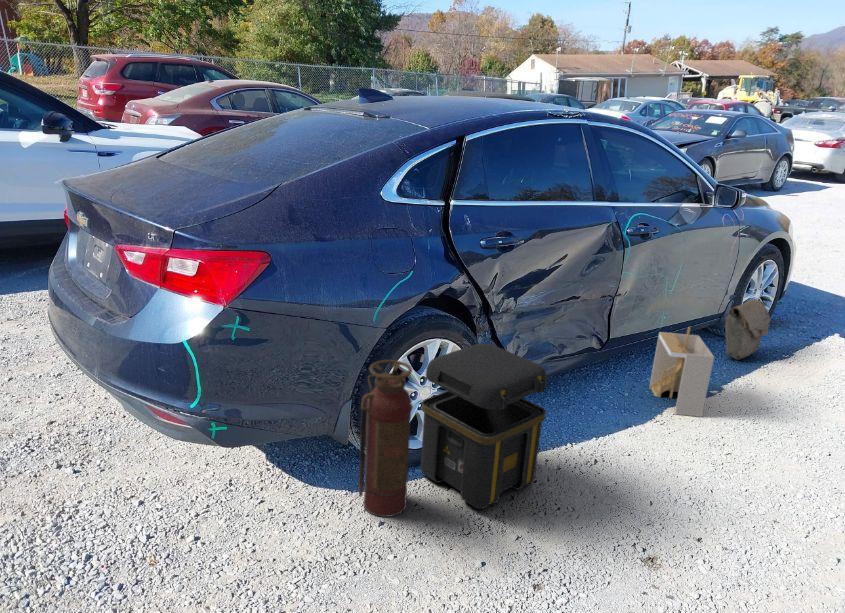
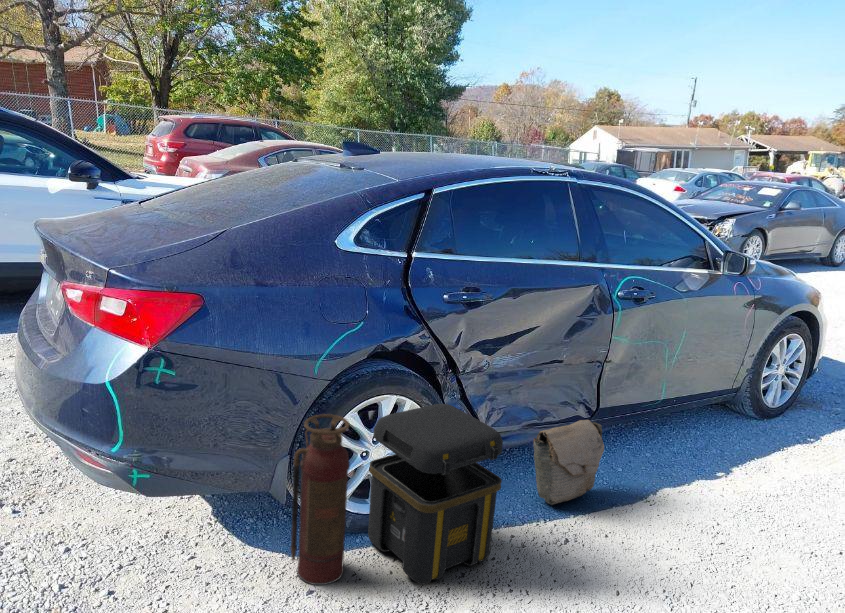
bag: present [725,299,770,360] -> present [533,420,604,505]
storage bin: present [649,327,714,417] -> none [646,400,711,500]

